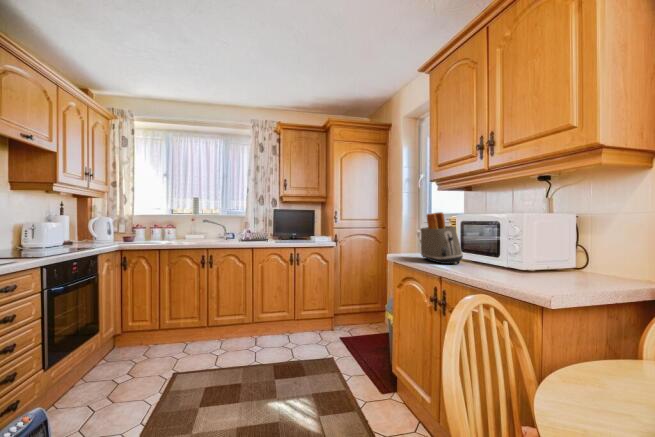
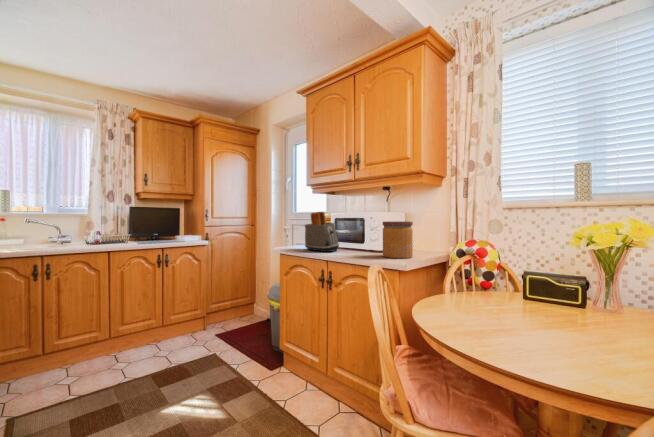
jar: none [521,226,576,285] -> present [383,221,413,258]

